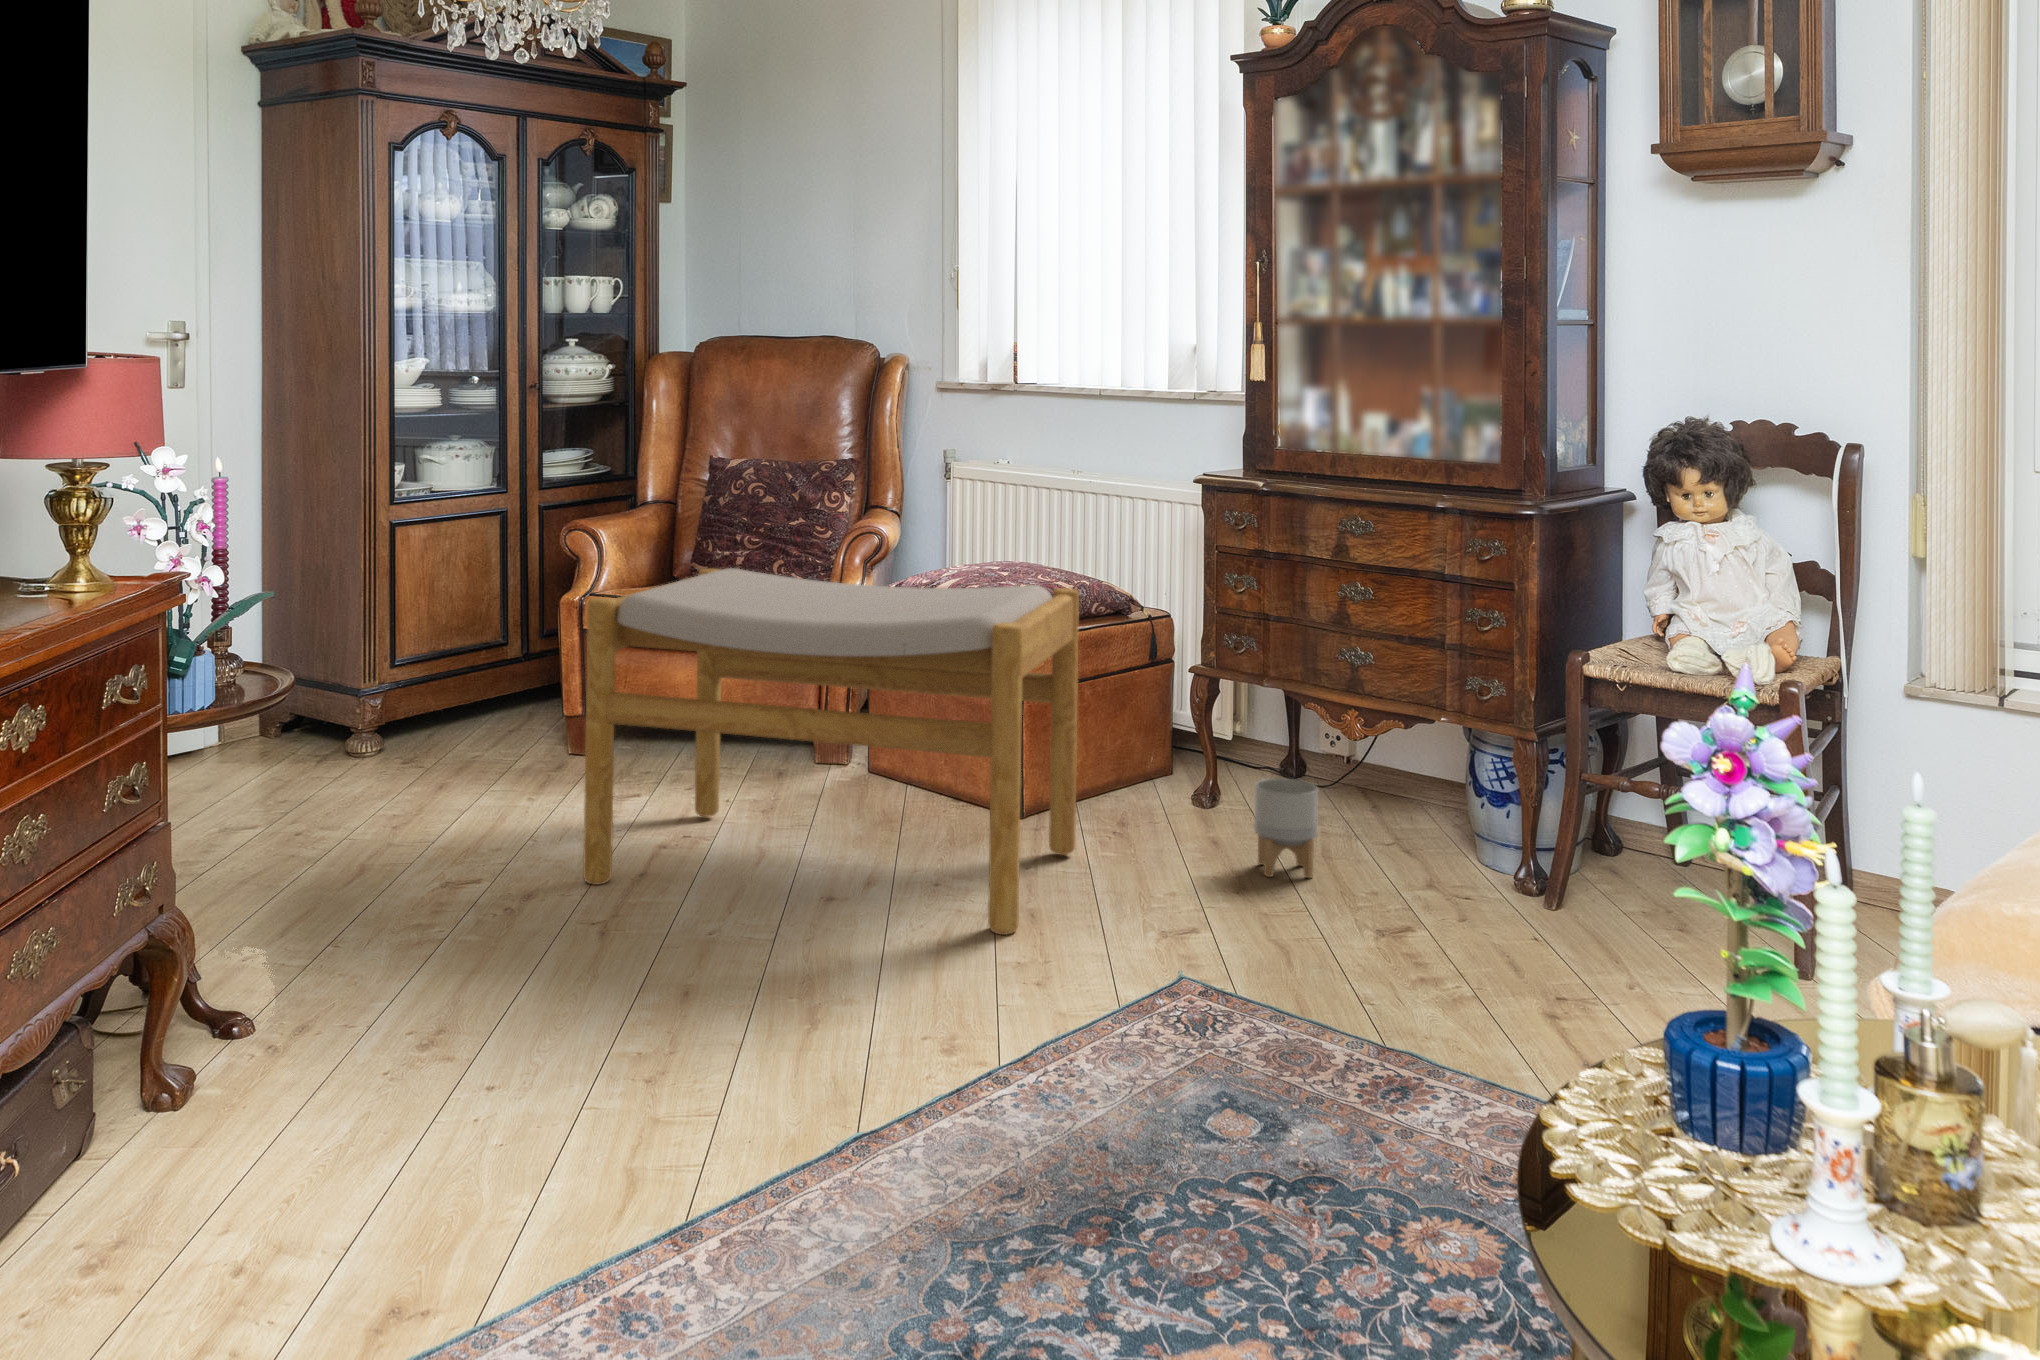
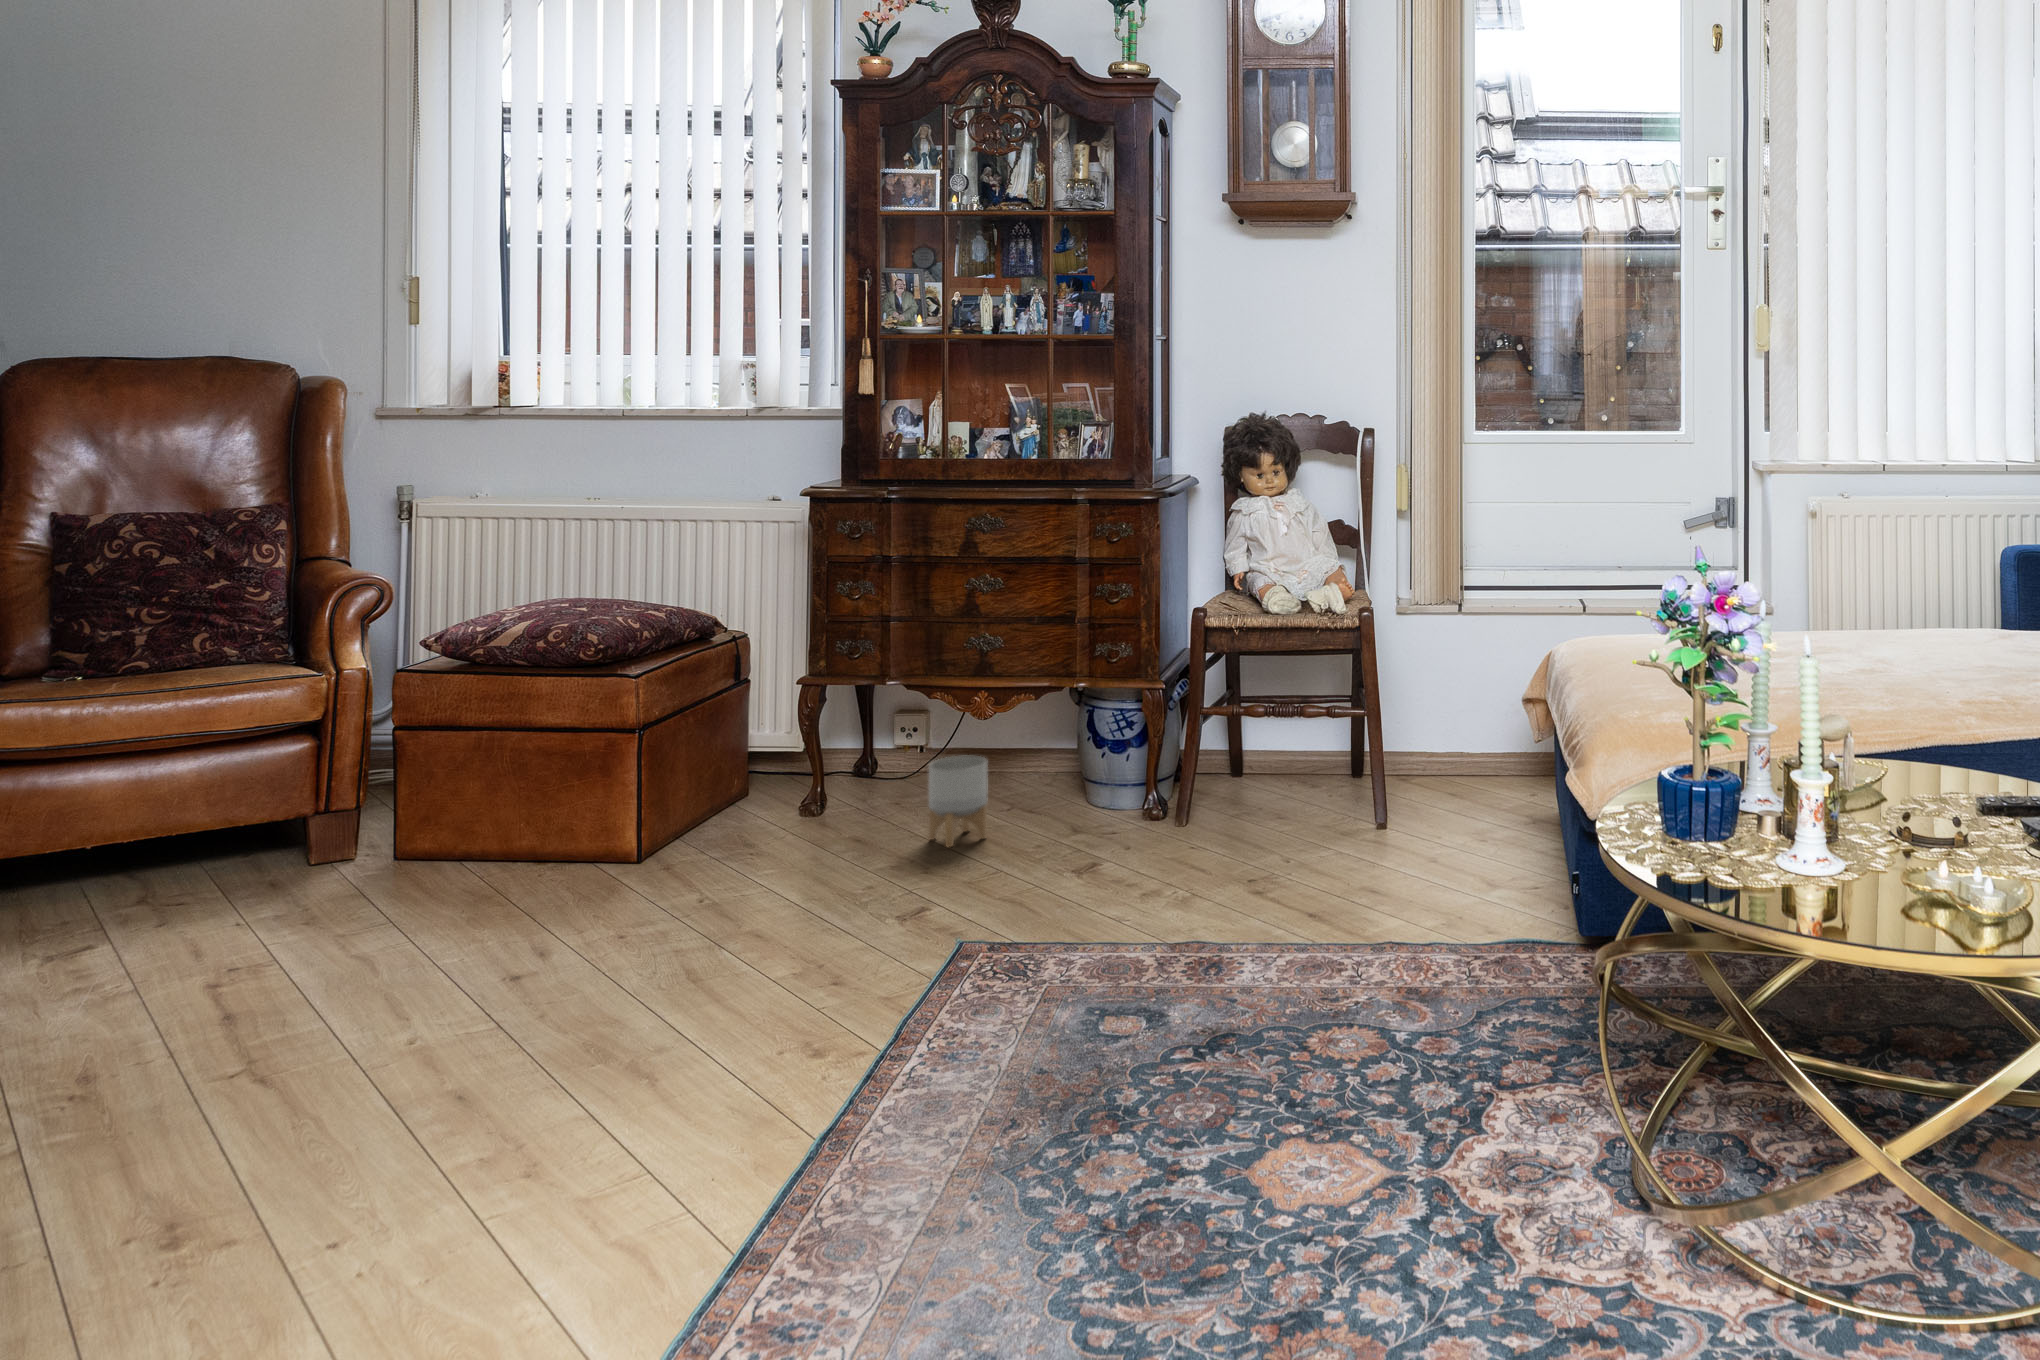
footstool: present [583,568,1079,935] -> none [136,613,776,1080]

